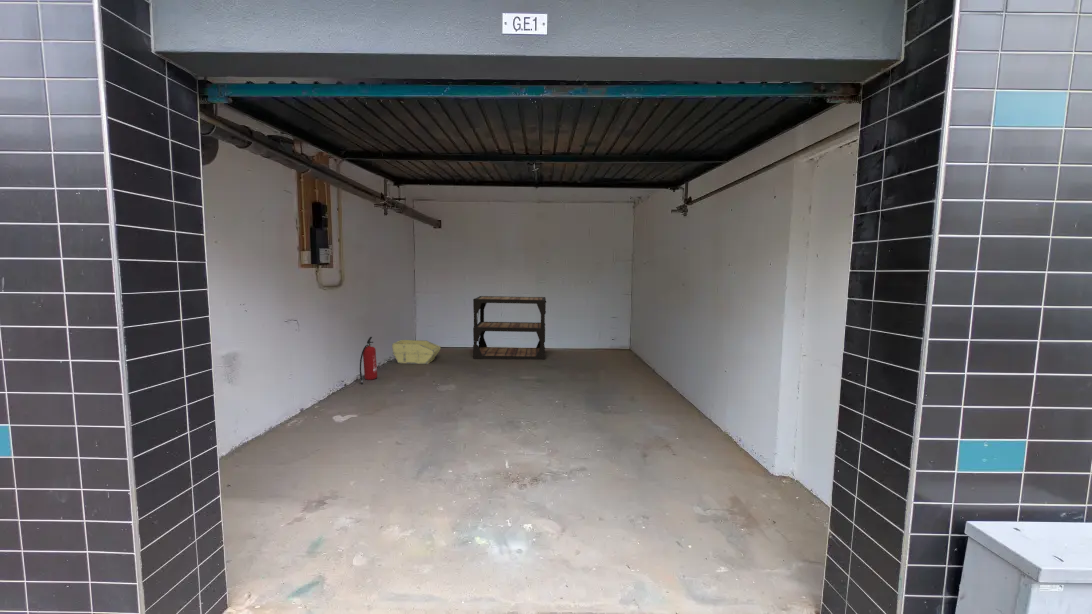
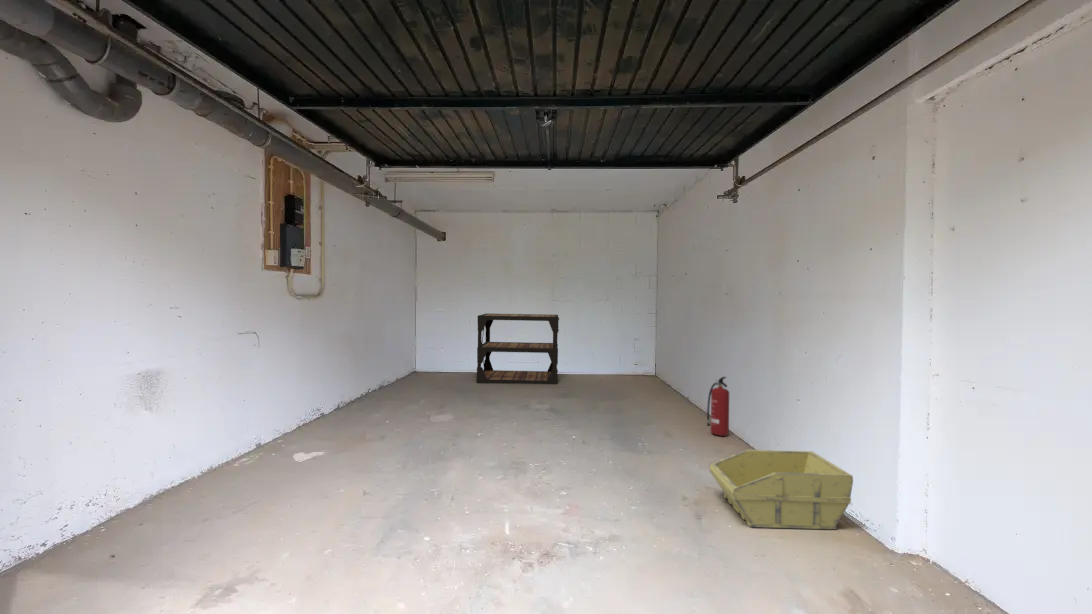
fire extinguisher: present [360,337,377,384] -> present [707,377,729,436]
storage bin: present [392,340,441,364] -> present [709,450,853,529]

